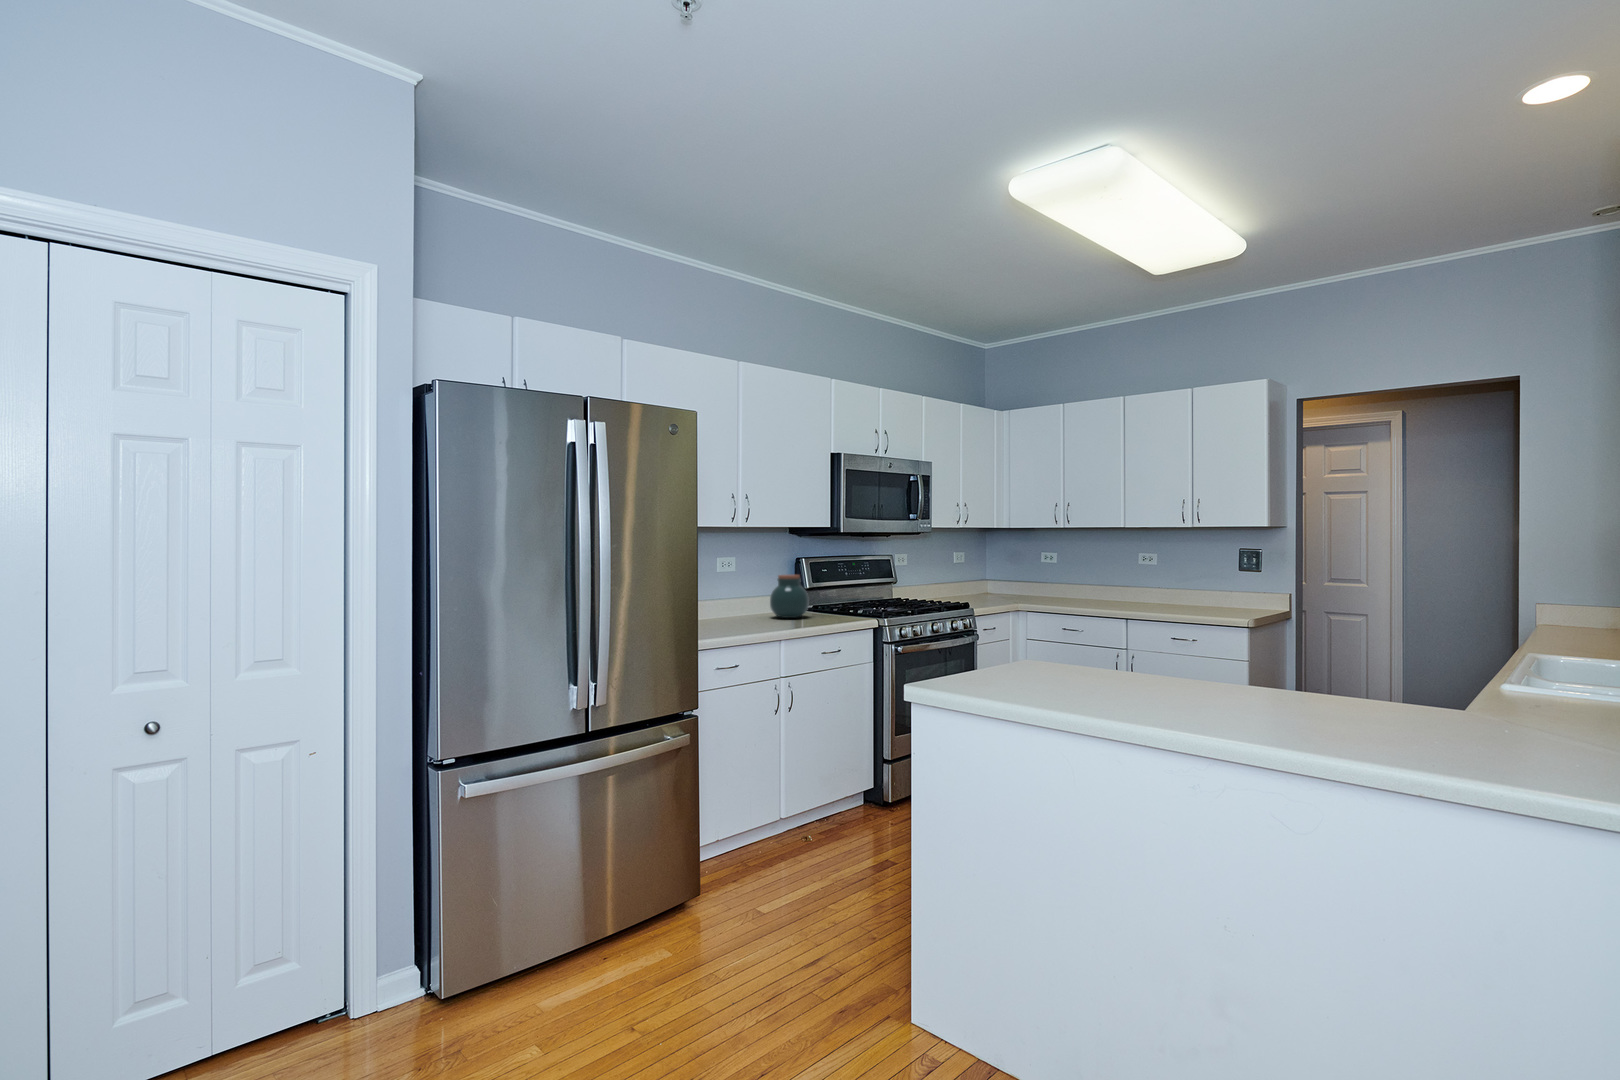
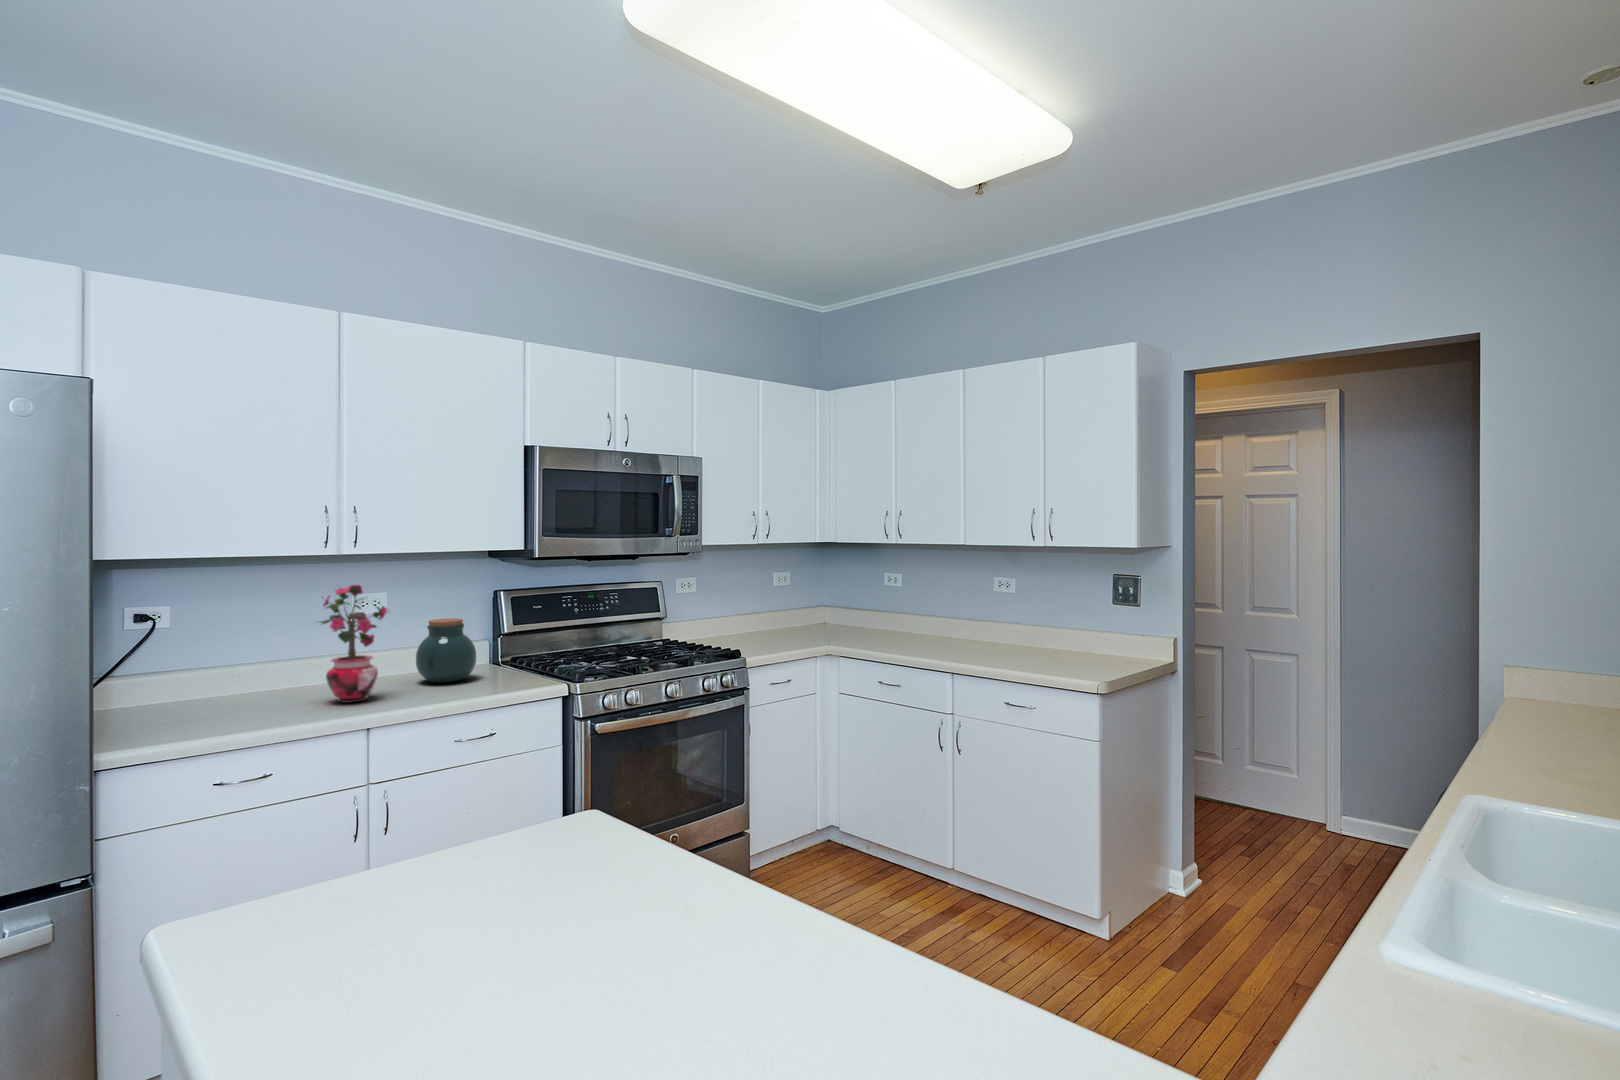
potted plant: none [727,546,770,626] -> present [320,585,387,703]

